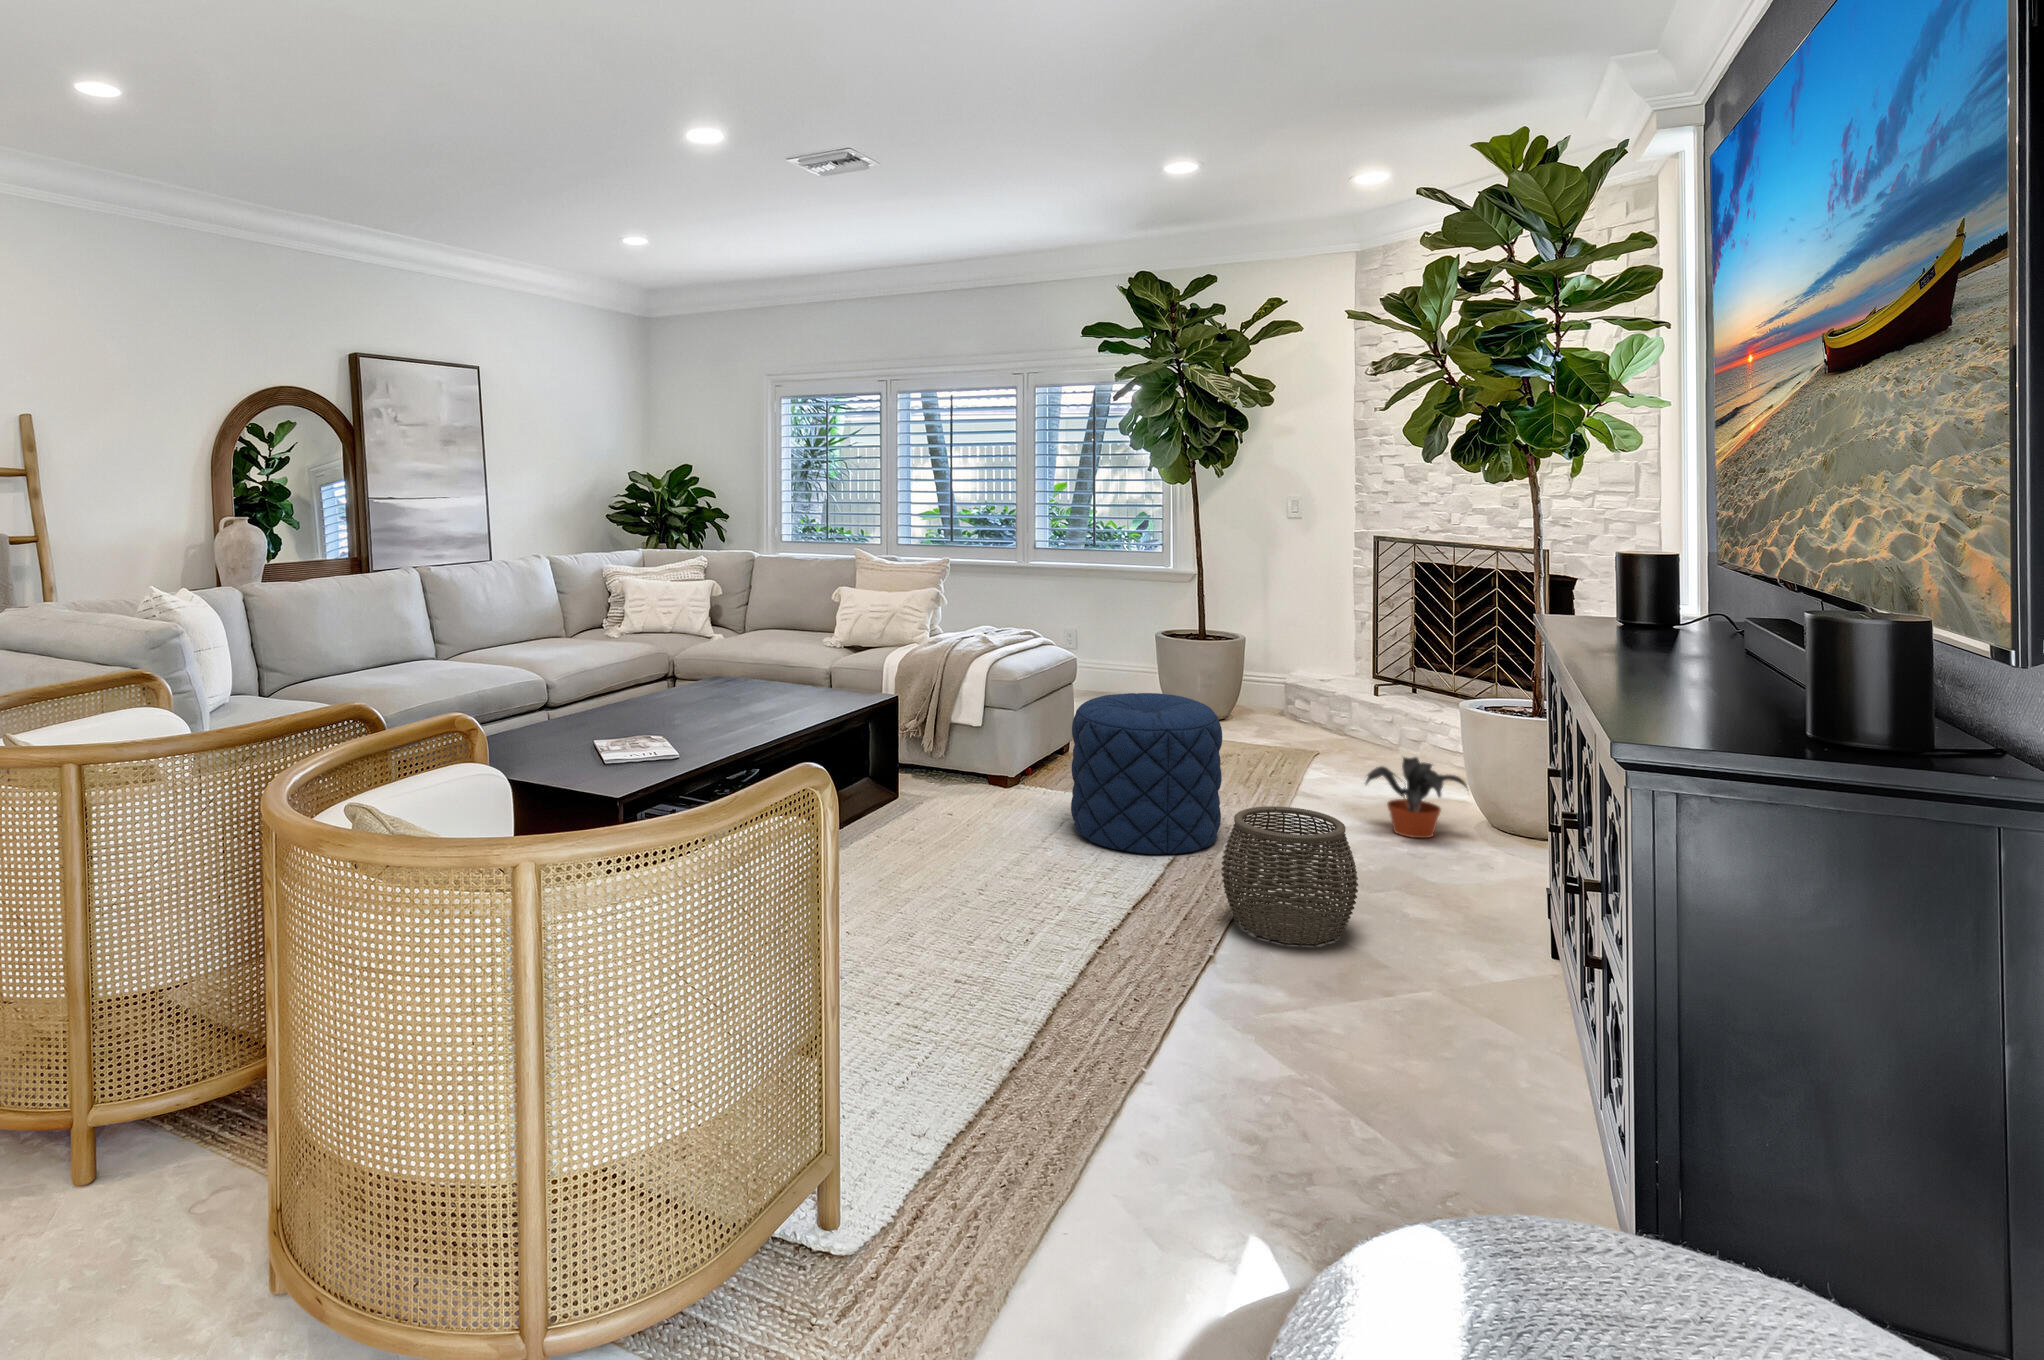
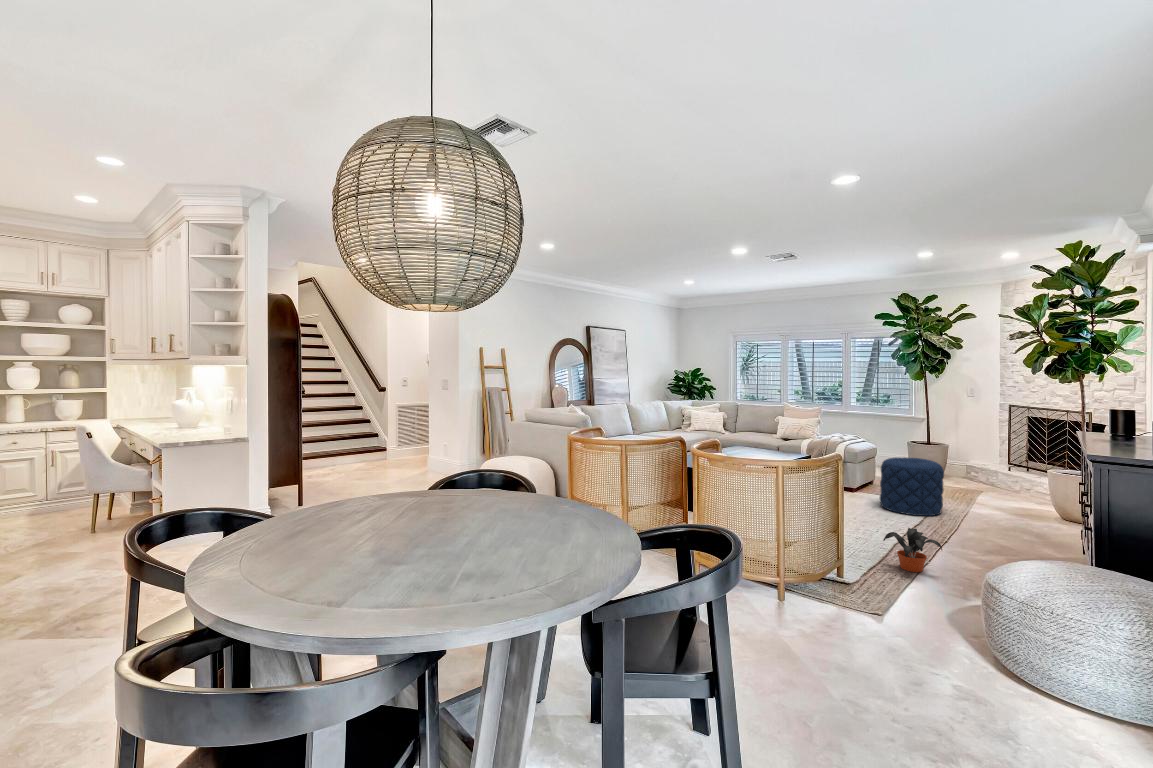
potted plant: present [1366,757,1467,838] -> present [883,528,942,572]
woven basket: present [1221,806,1358,945] -> none [947,496,1004,544]

